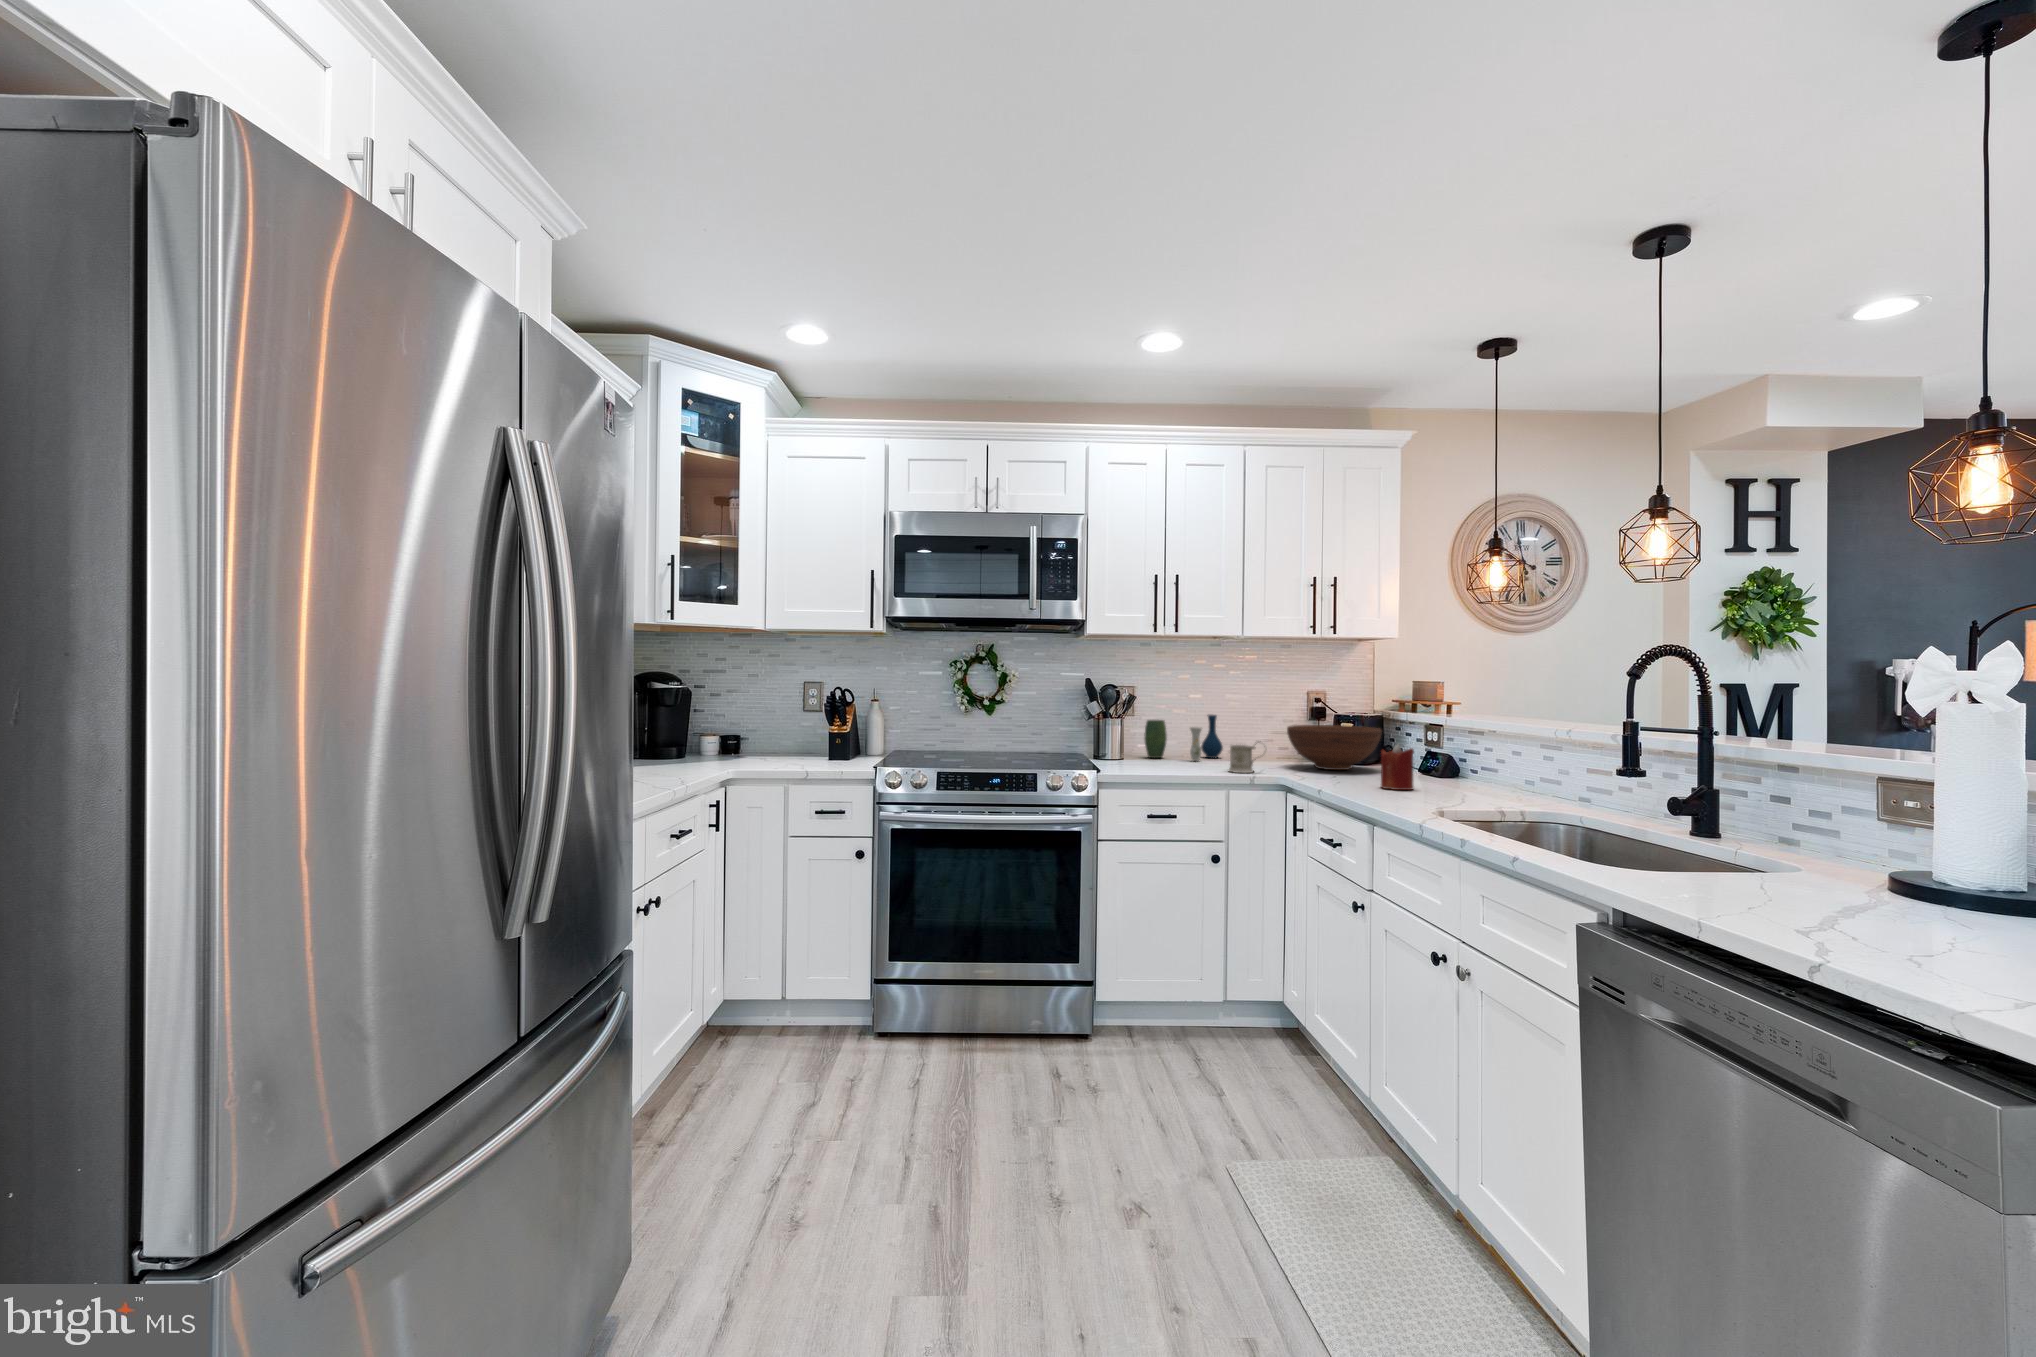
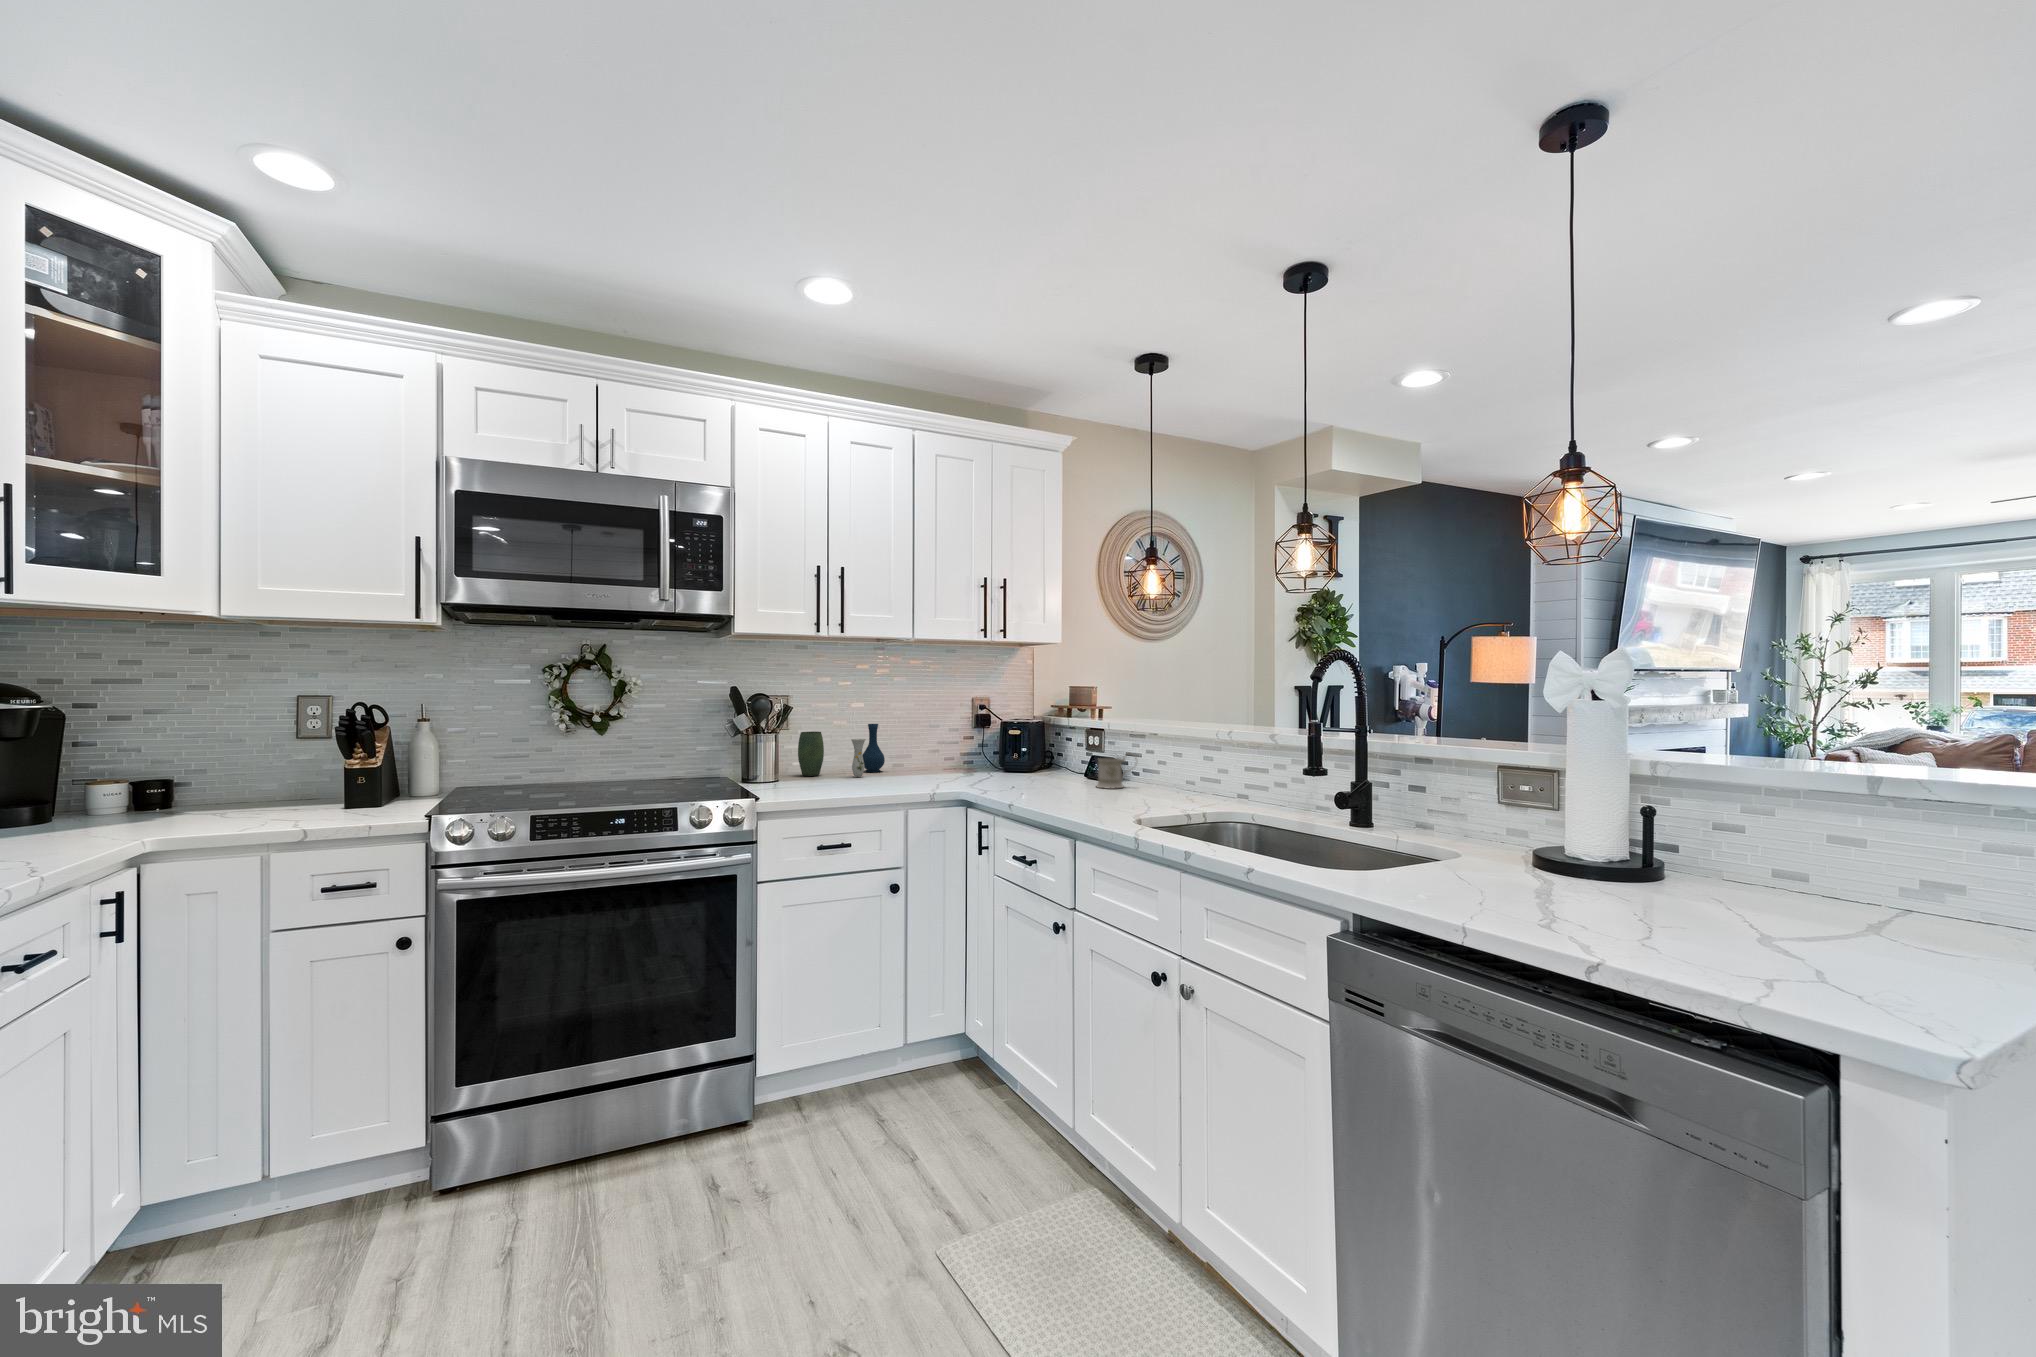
fruit bowl: present [1287,725,1382,770] -> none [957,731,1050,779]
mug: present [1228,741,1265,773] -> present [1097,752,1136,789]
candle: present [1381,744,1414,790] -> none [1065,750,1096,798]

